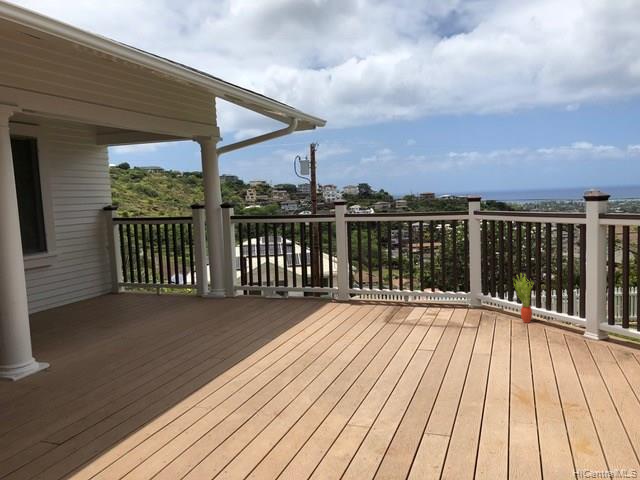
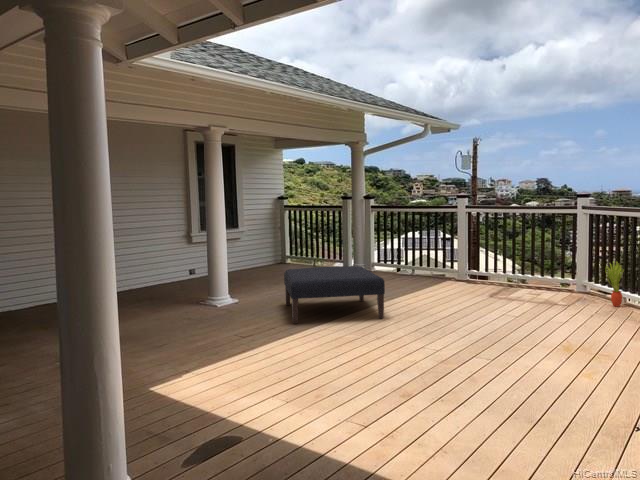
ottoman: none [130,300,288,408] -> present [284,266,385,323]

